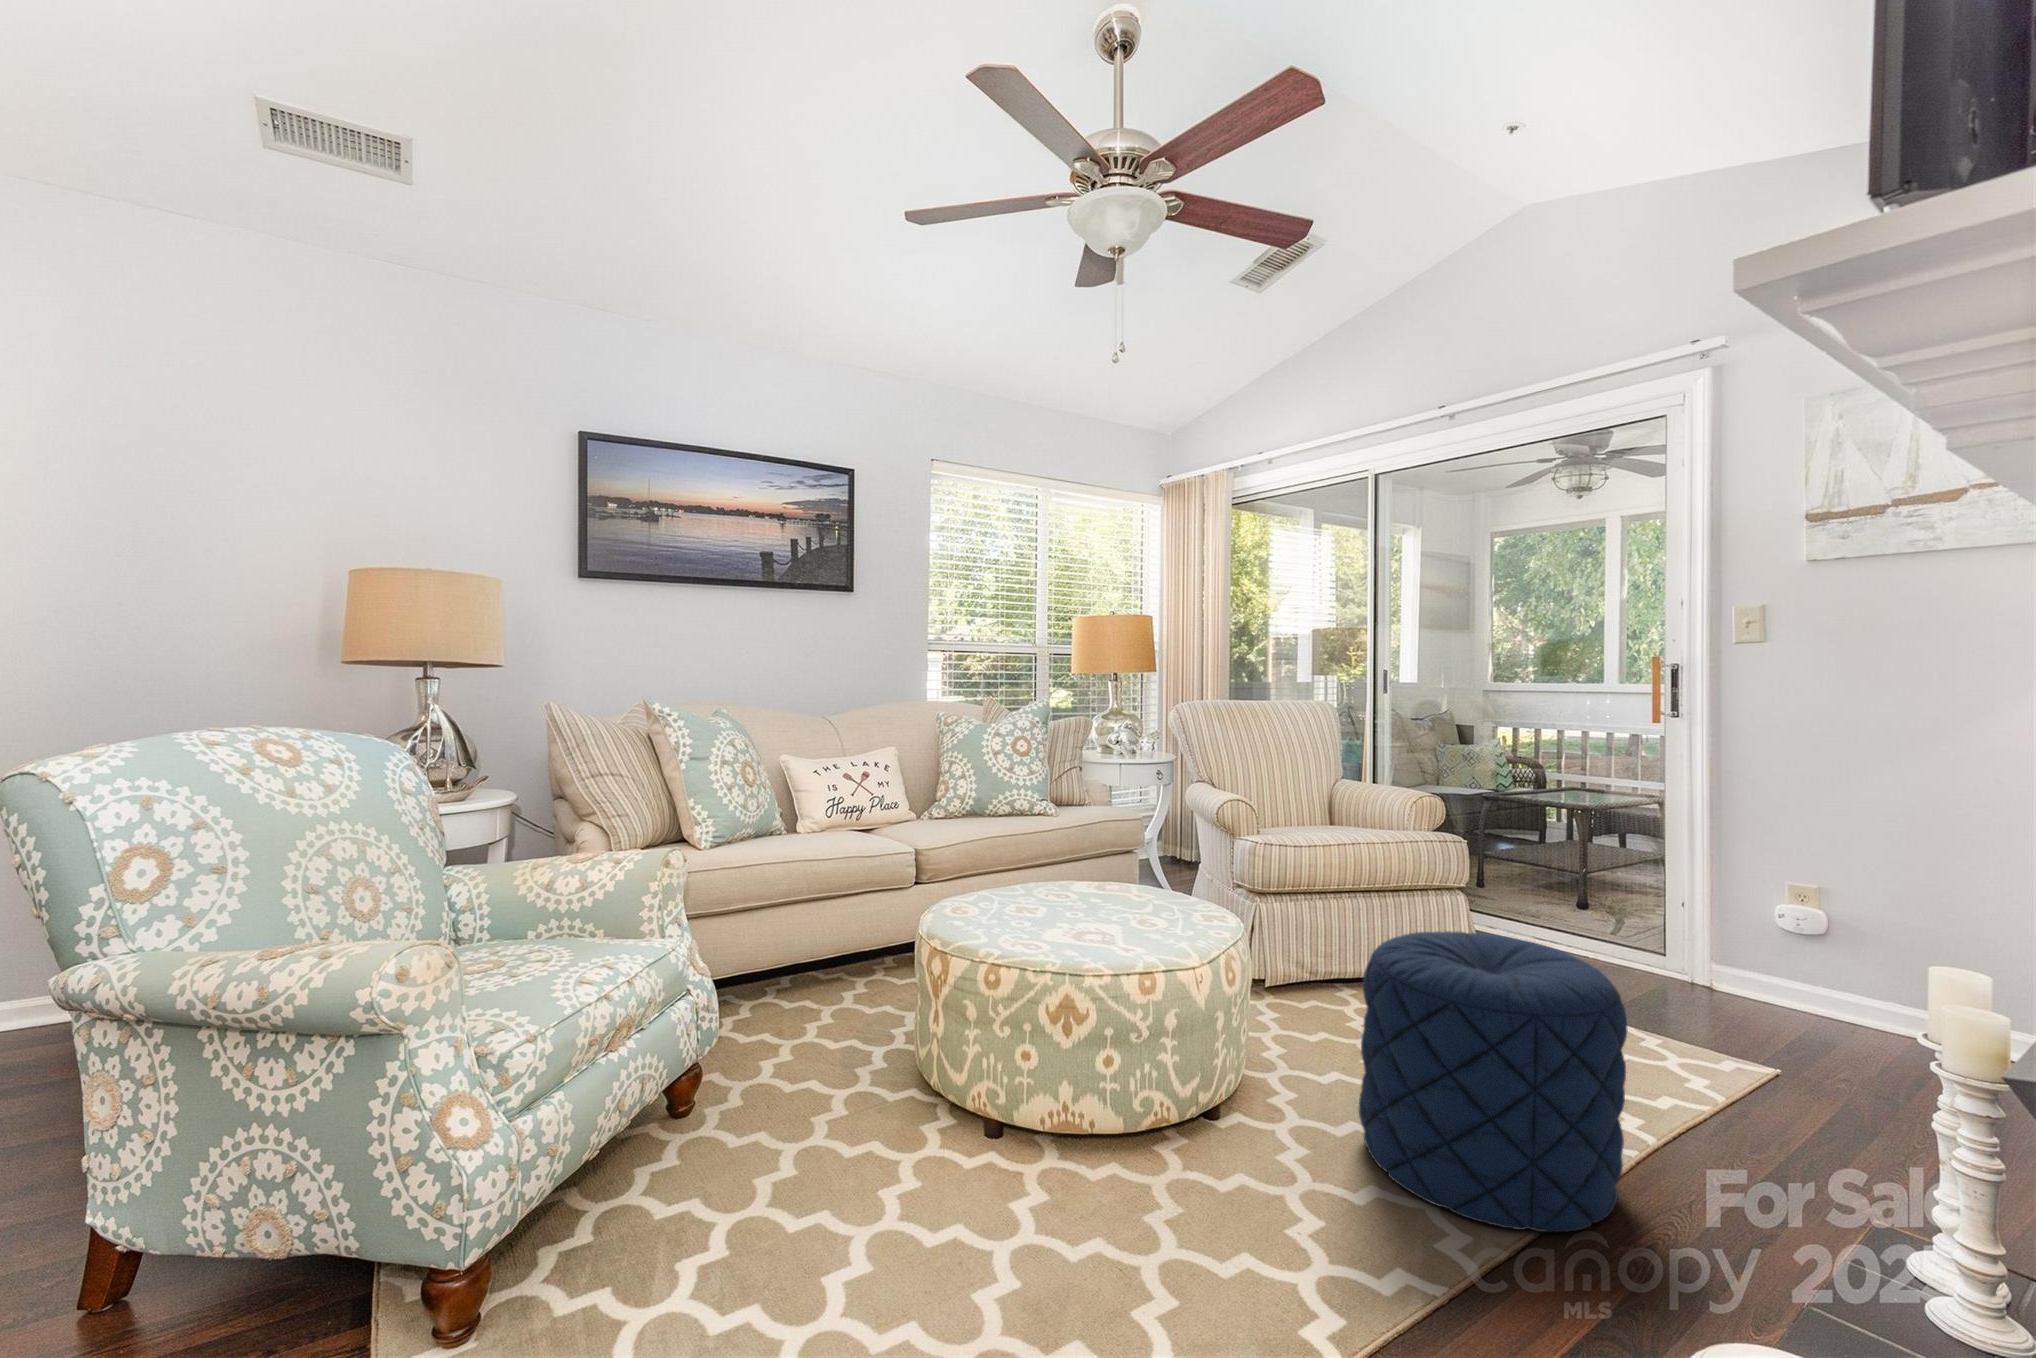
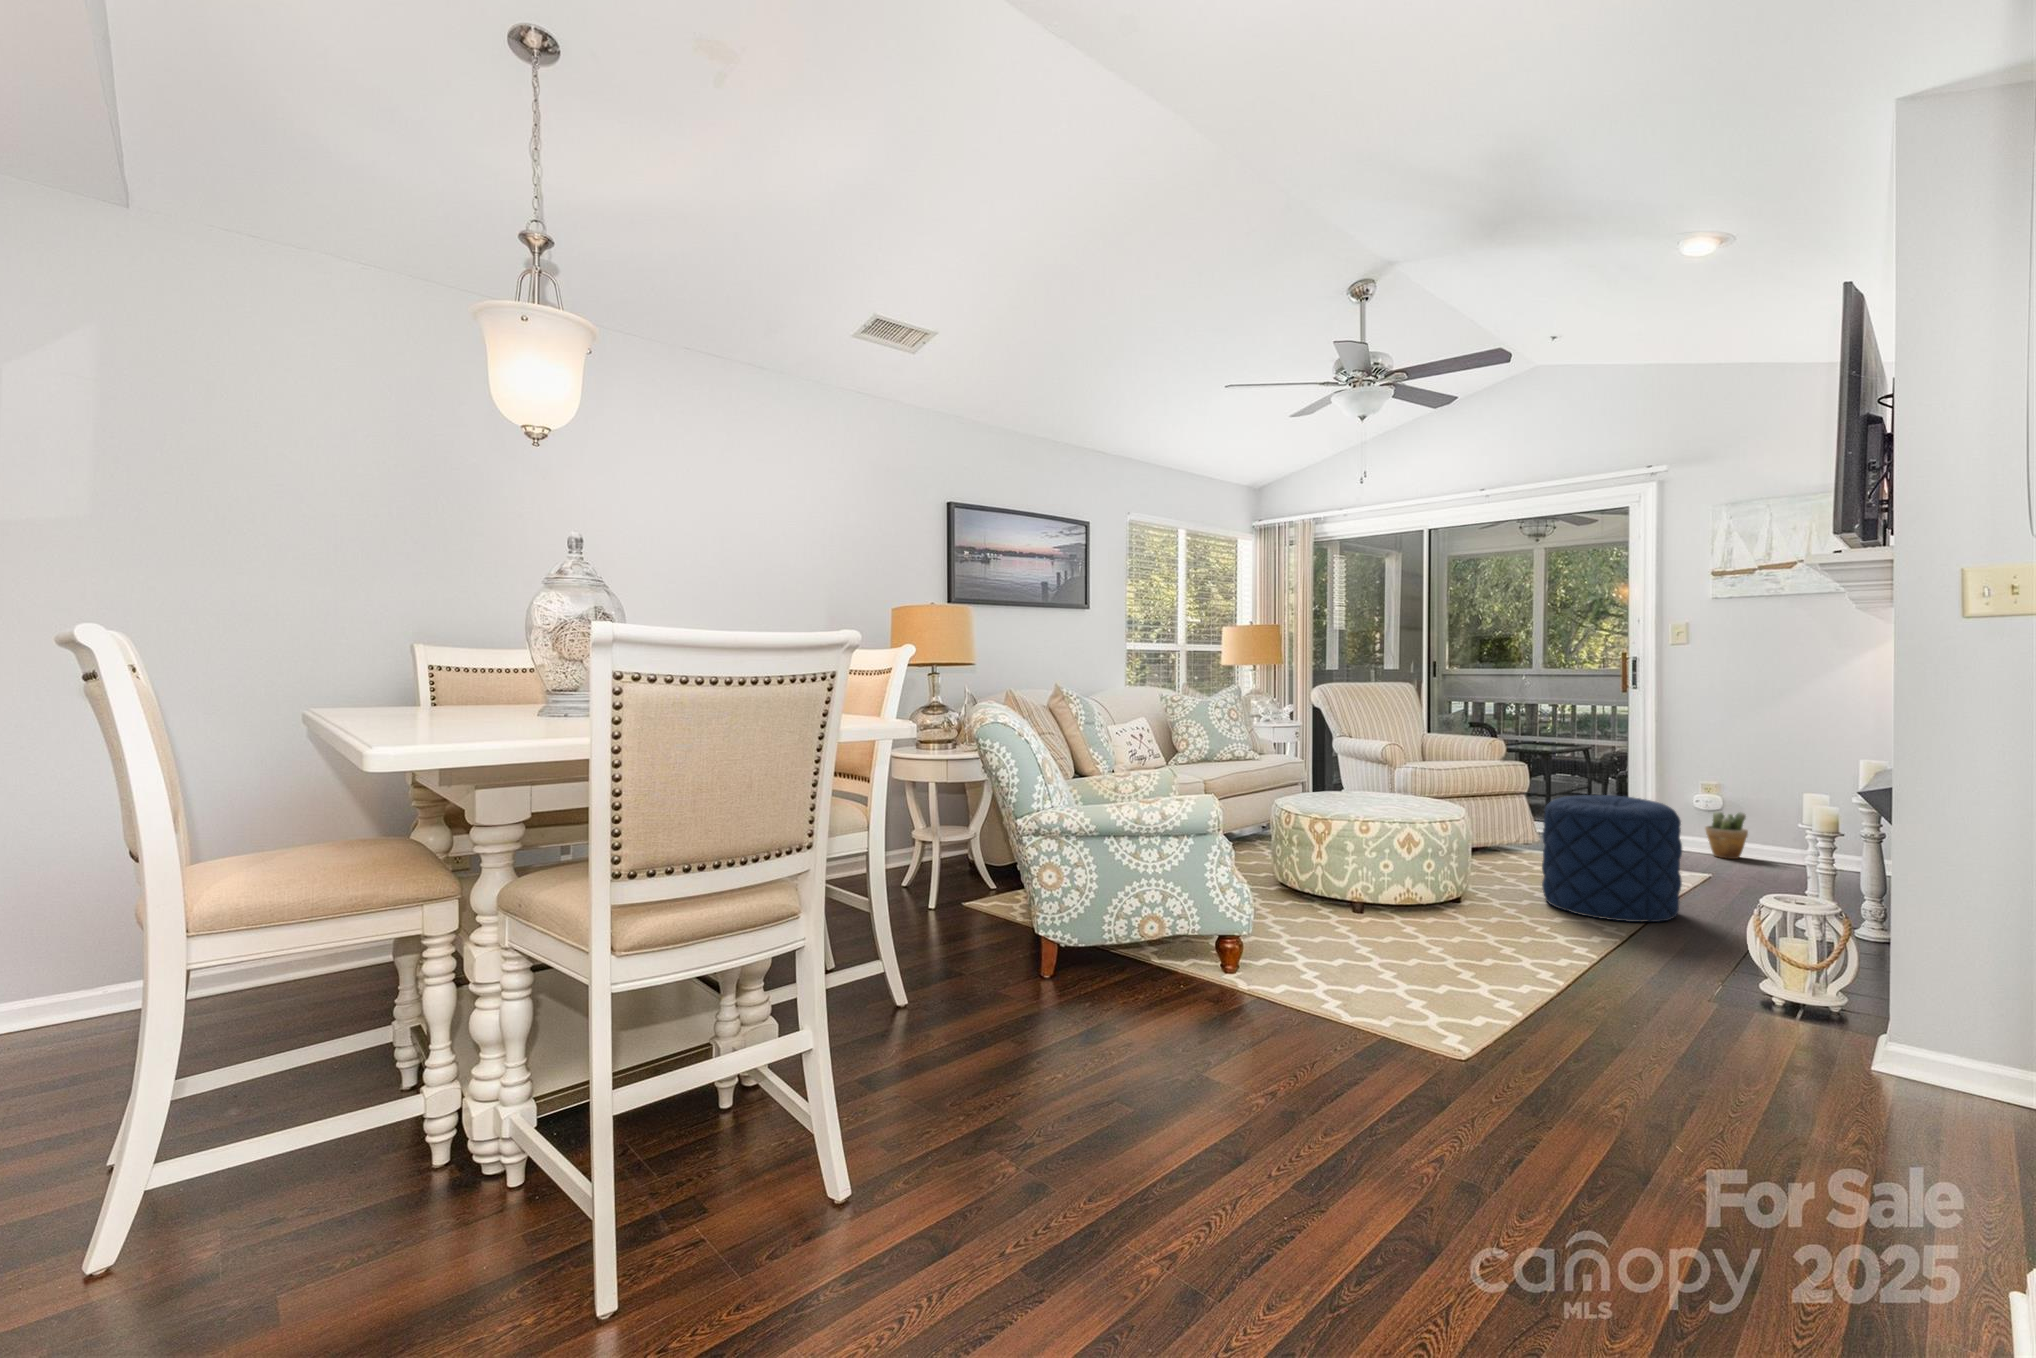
potted plant: none [1759,943,1837,1031] -> present [1705,811,1748,859]

